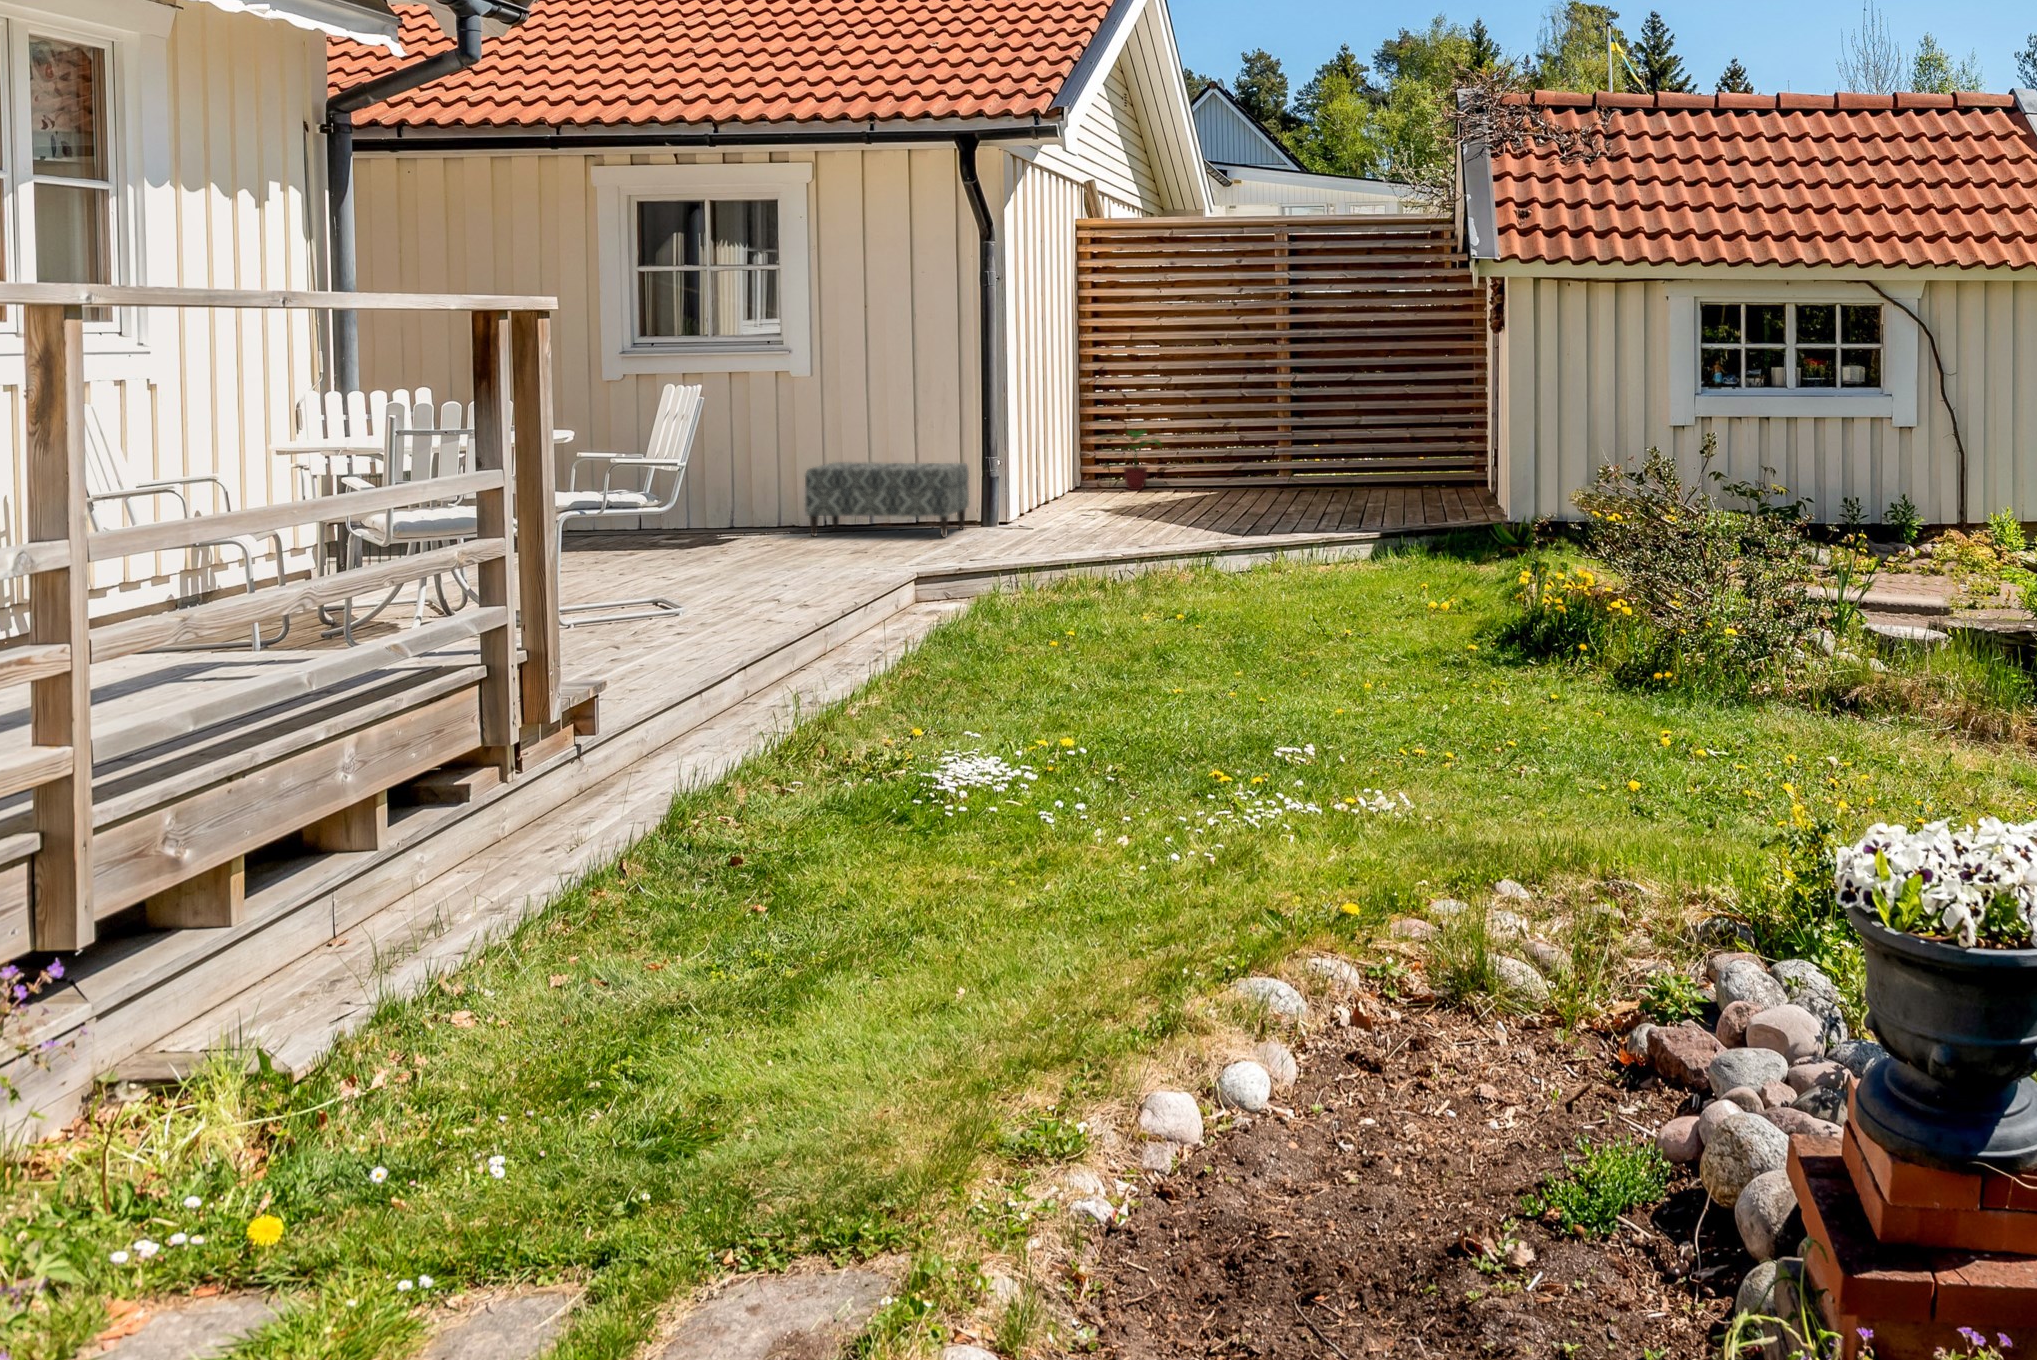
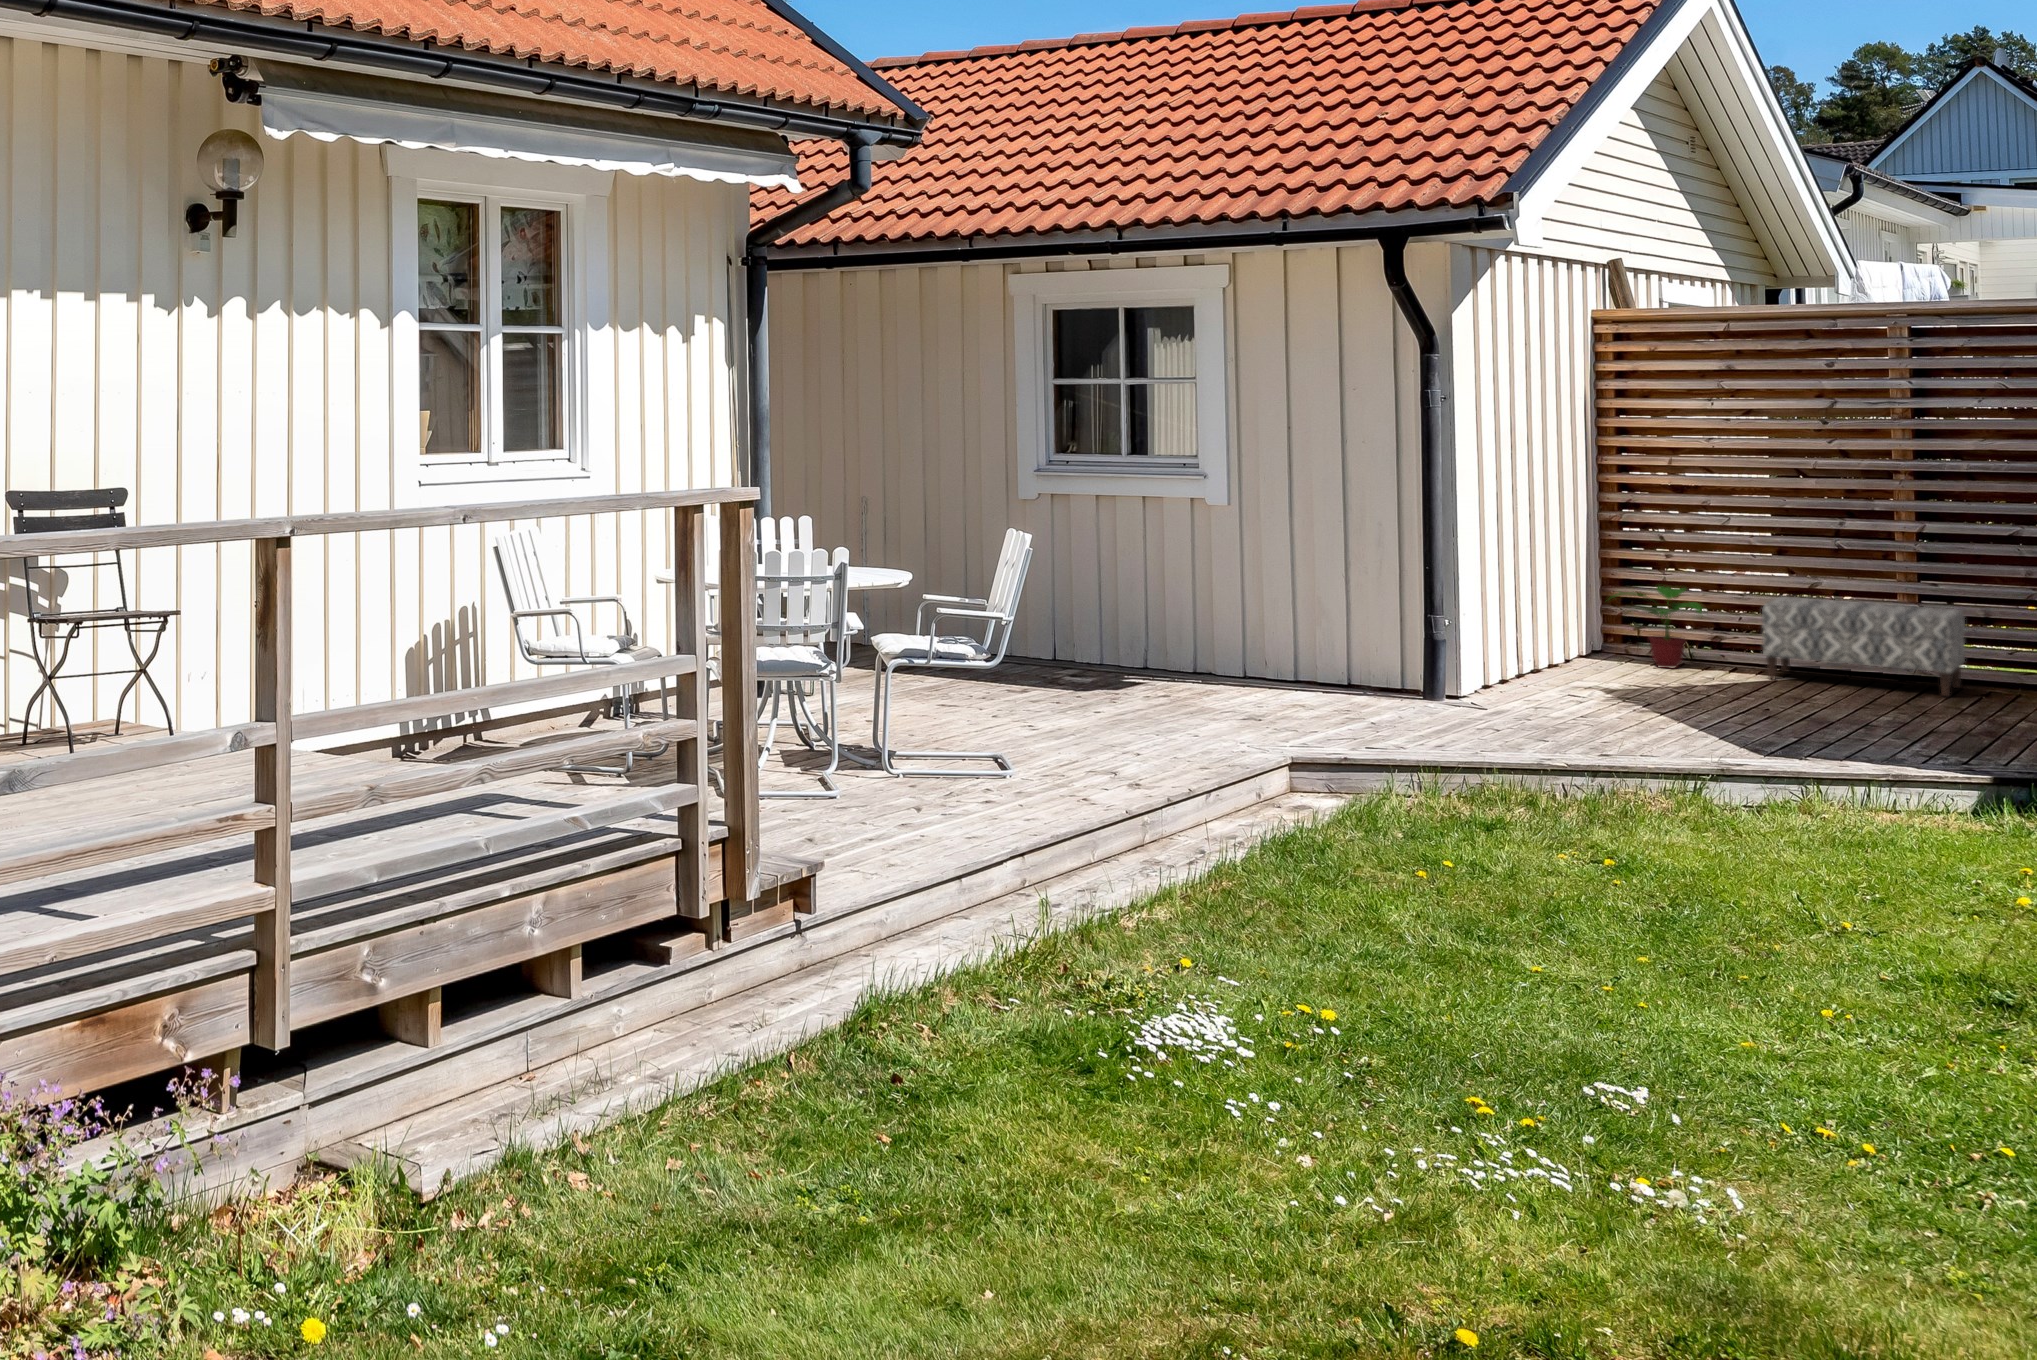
bench: present [805,462,969,537] -> present [1762,596,1965,696]

